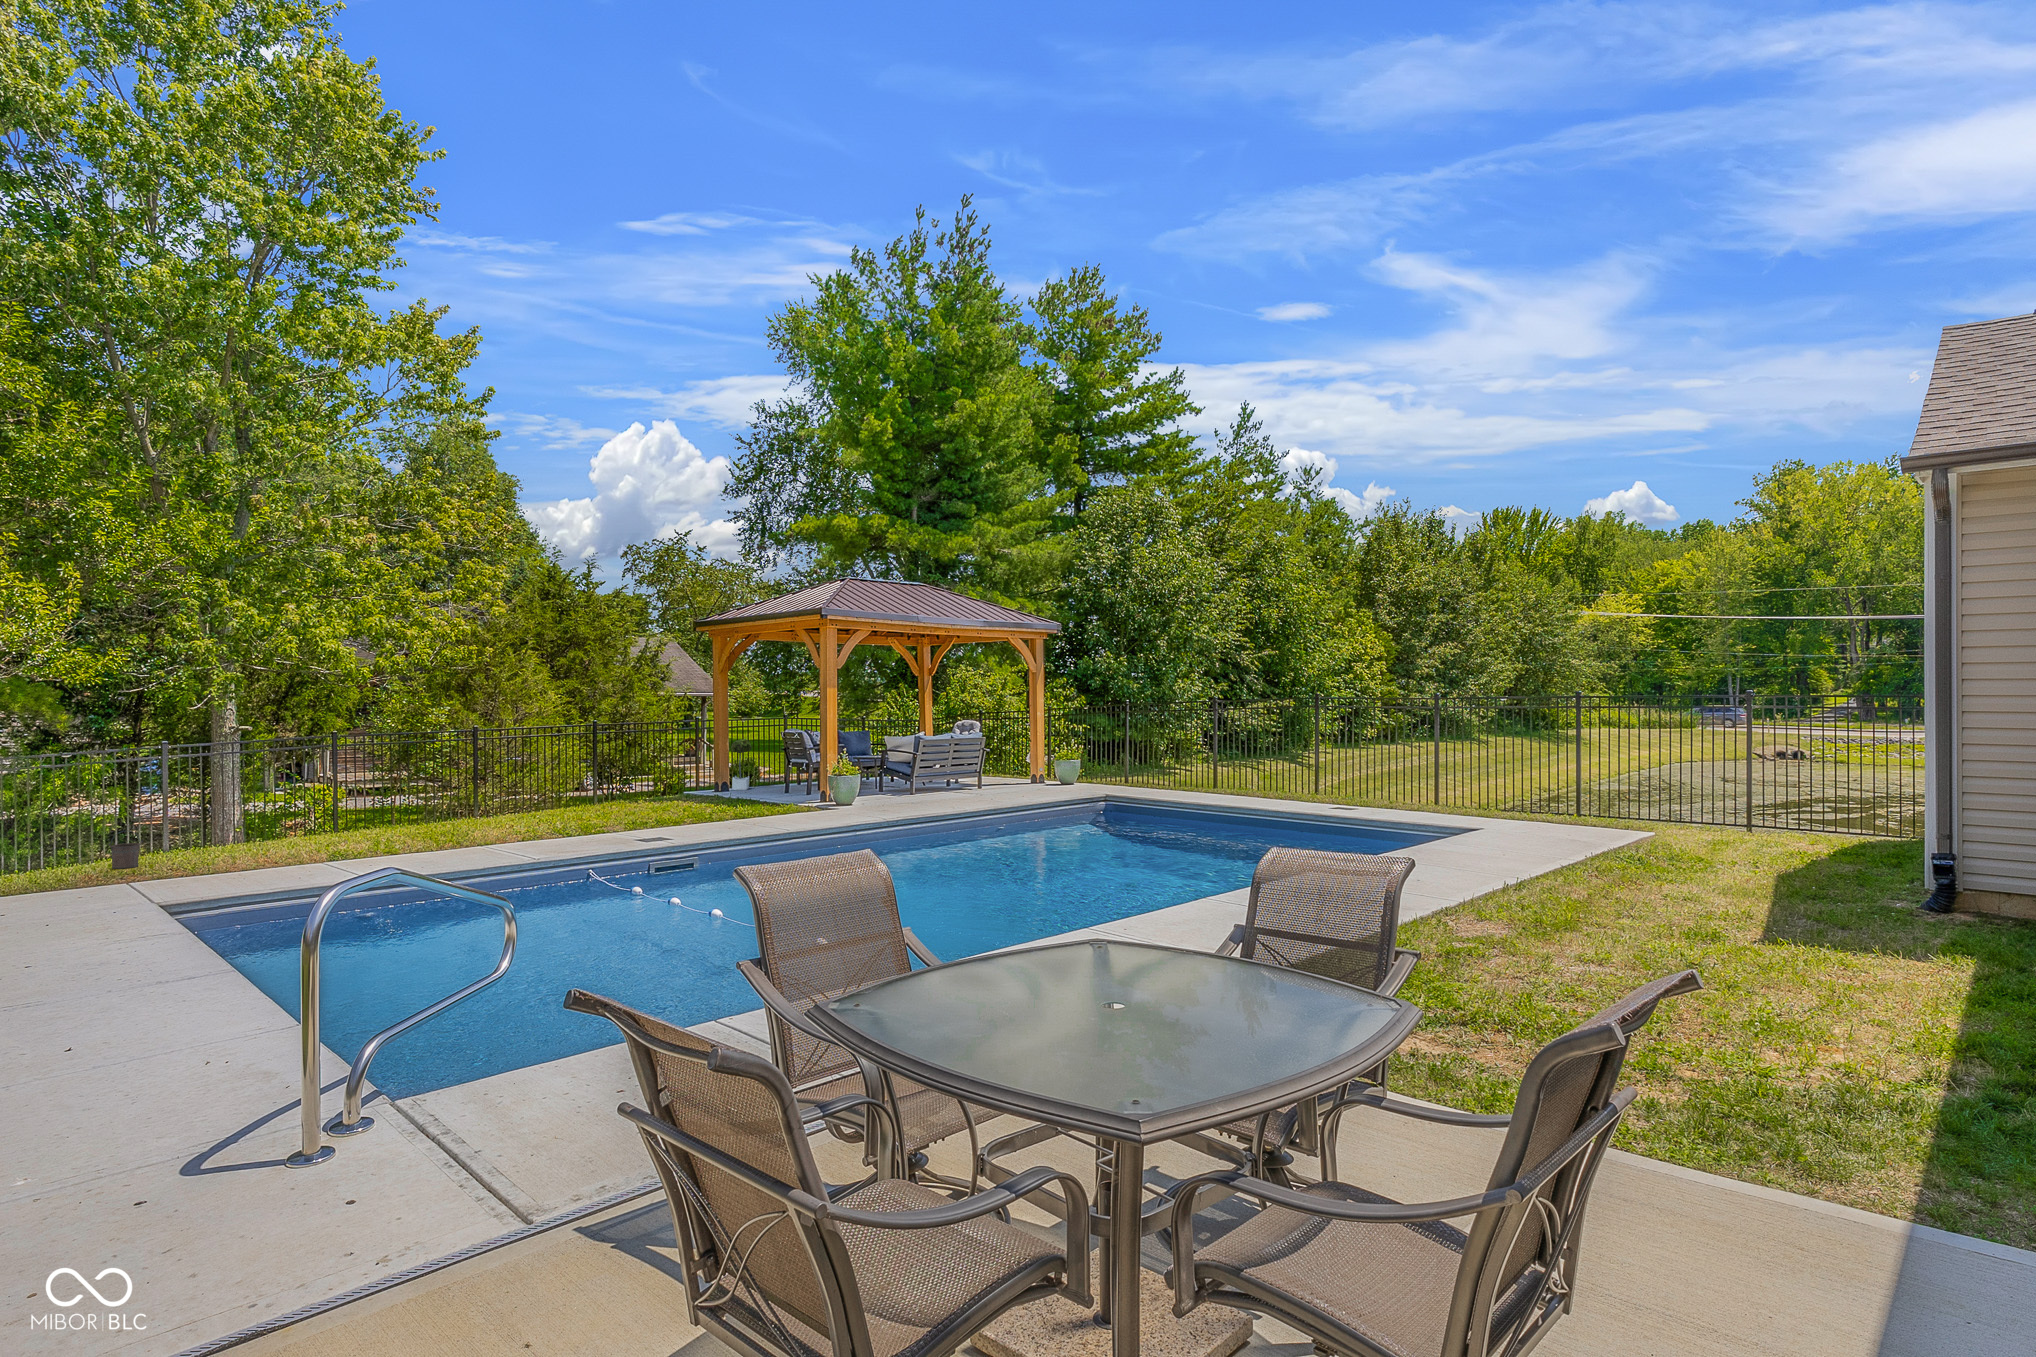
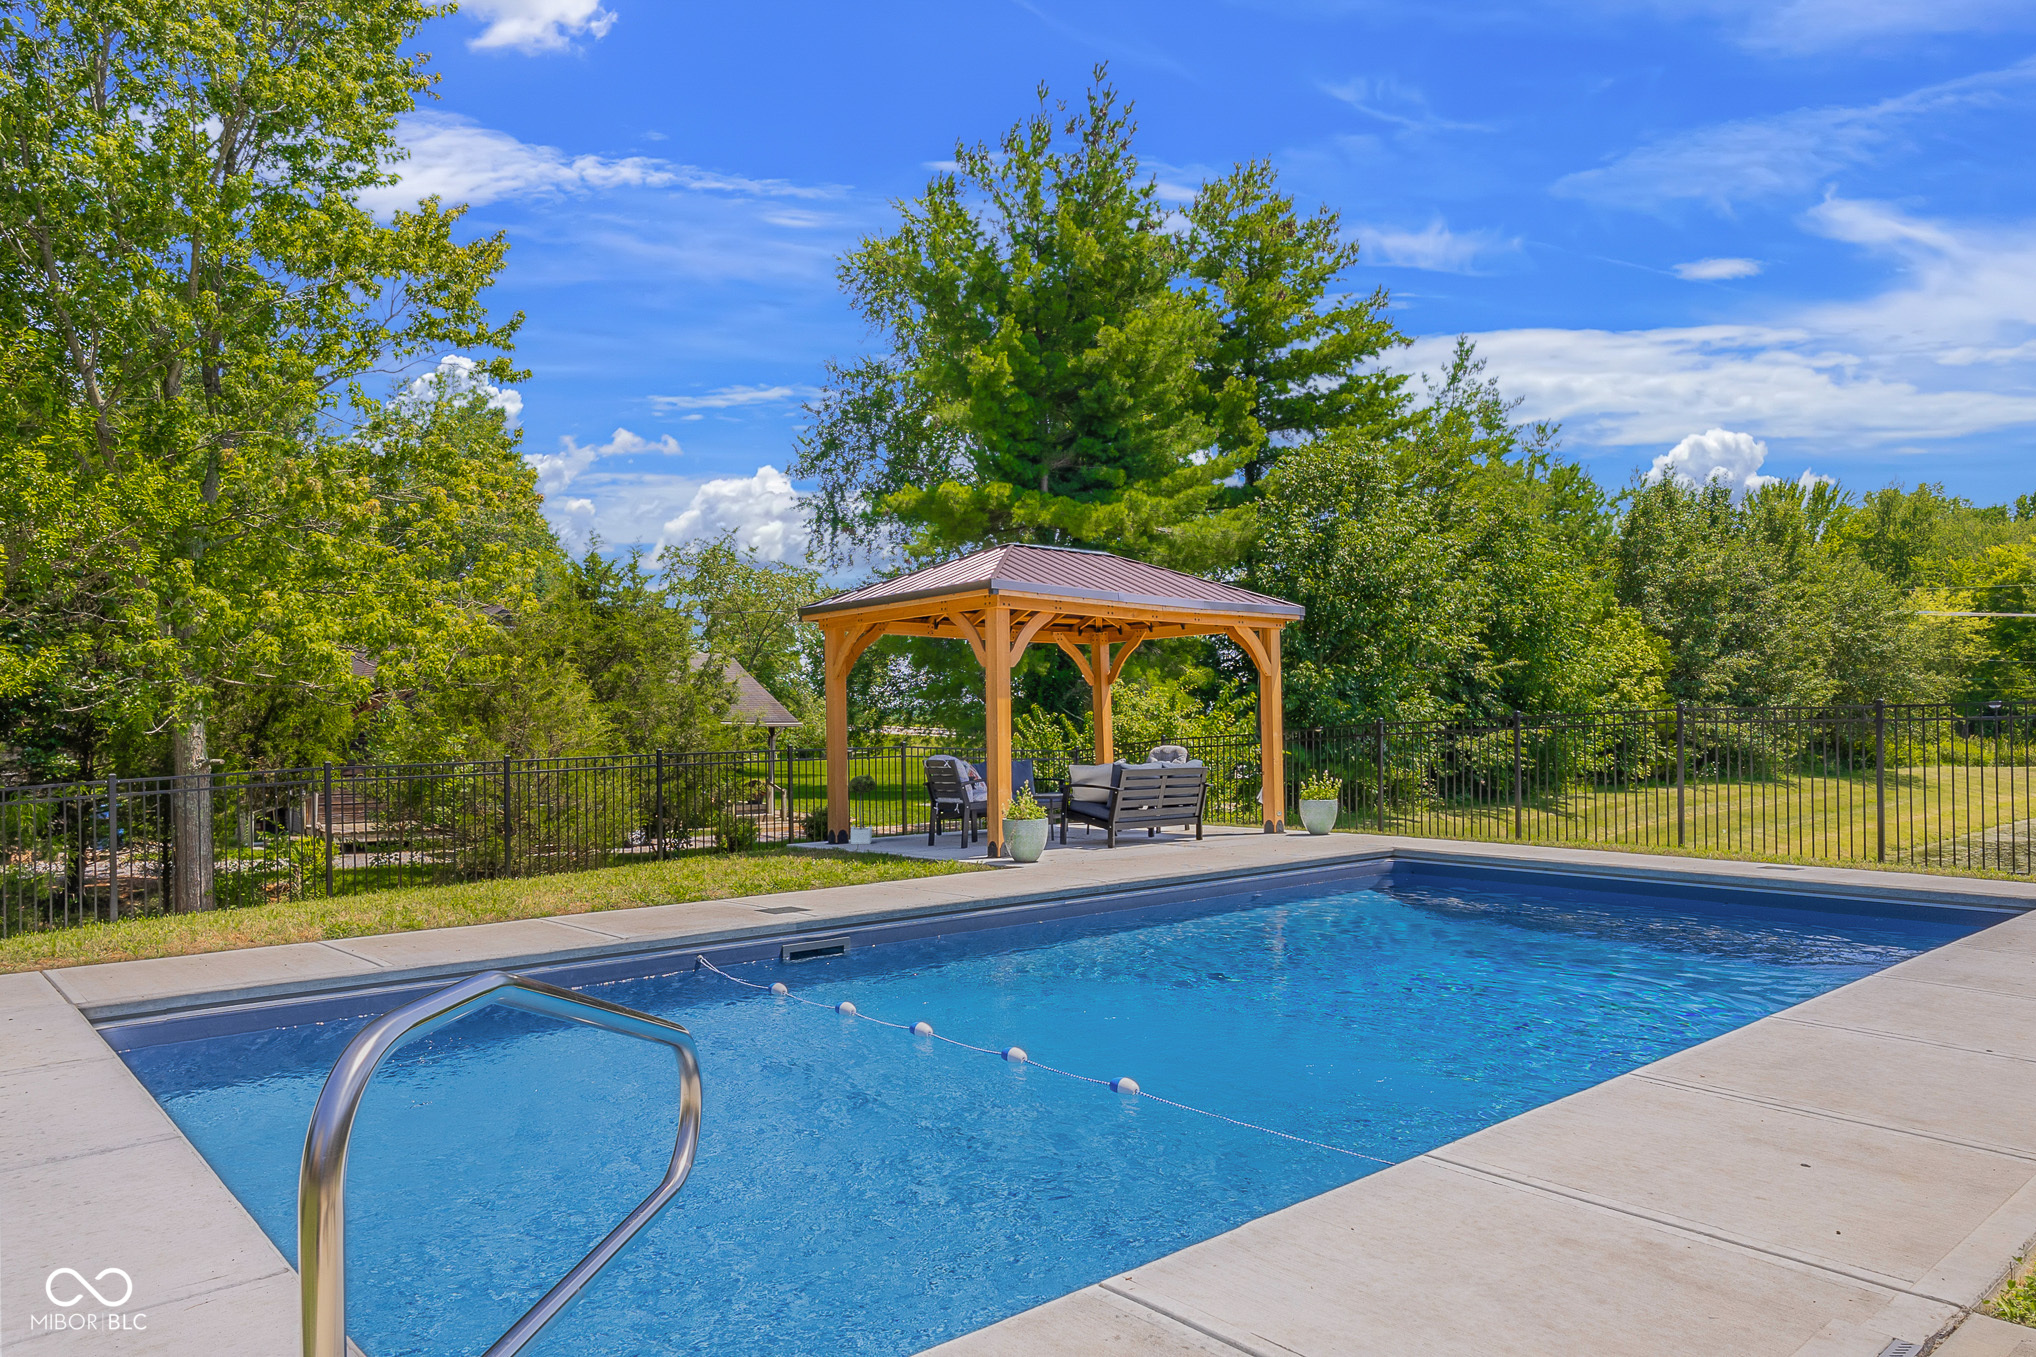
bucket: present [108,831,143,869] -> none [36,899,84,955]

